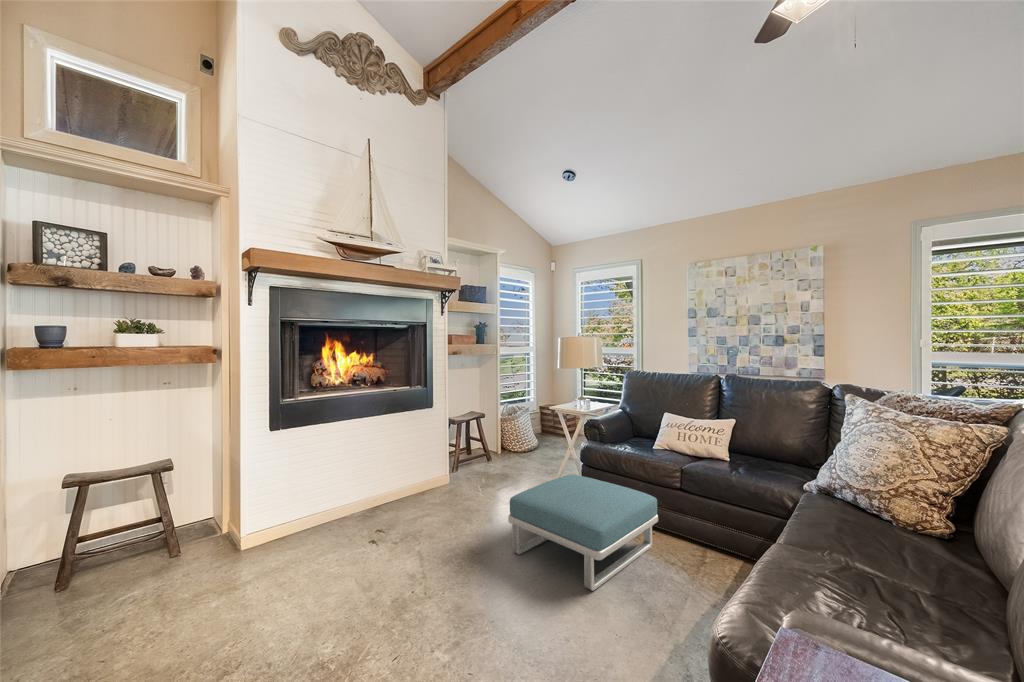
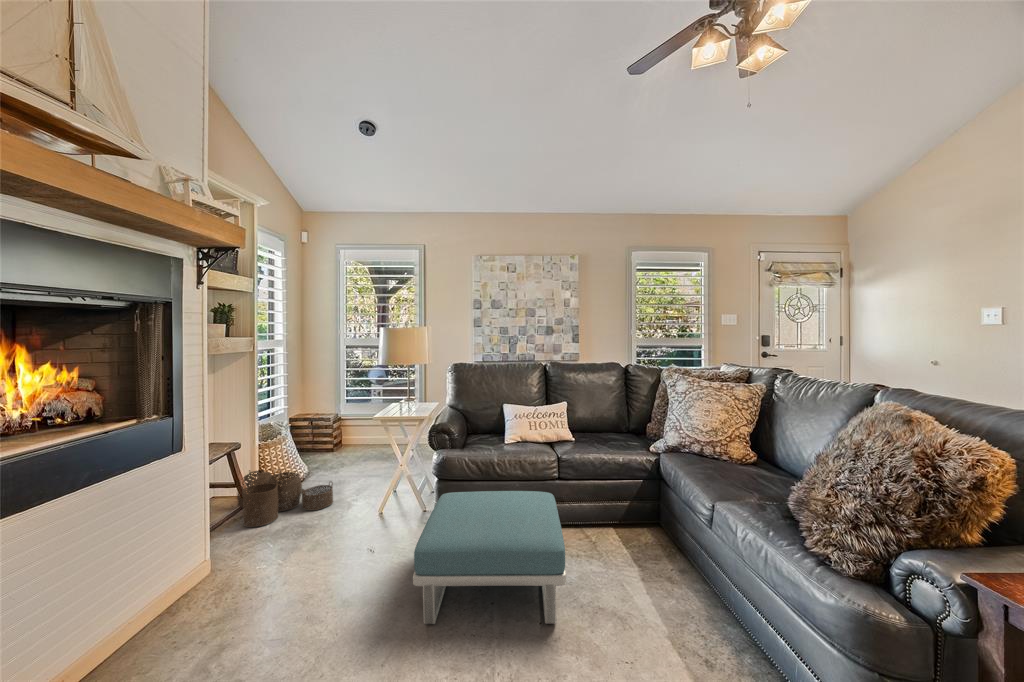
woven basket: none [475,435,532,471] -> present [237,469,333,527]

